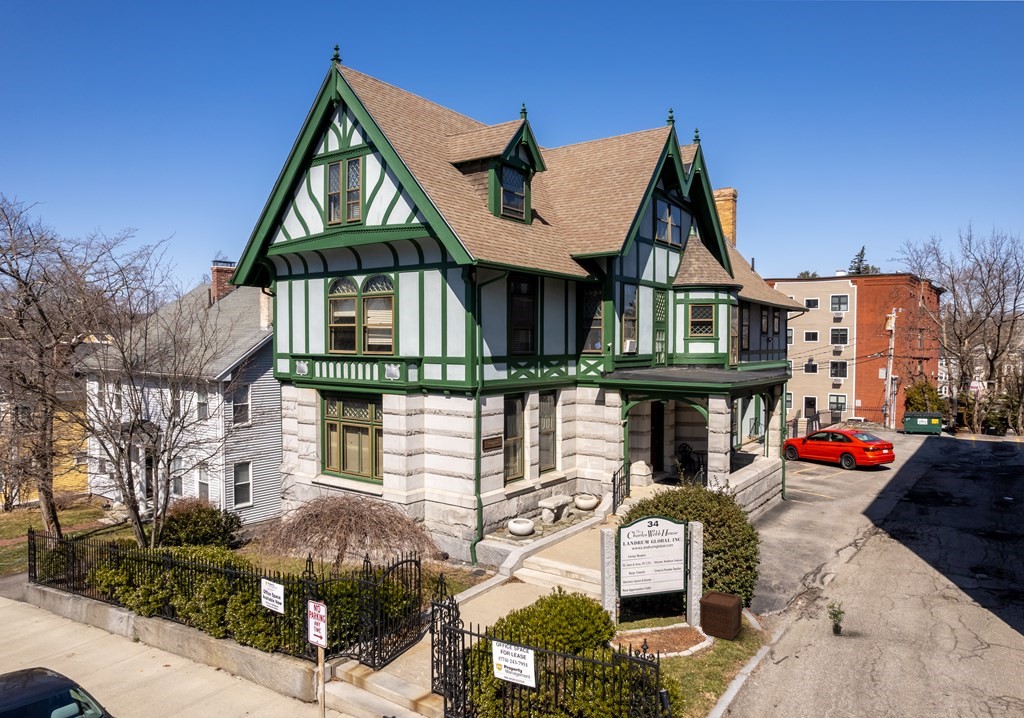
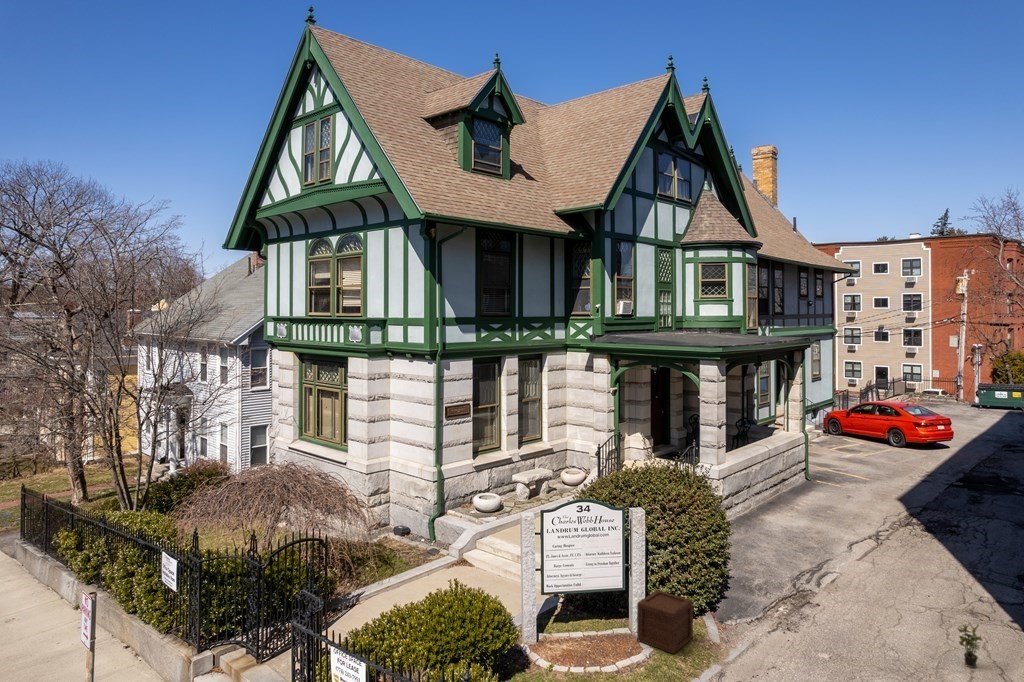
potted plant: present [828,602,845,636] -> present [957,622,982,668]

